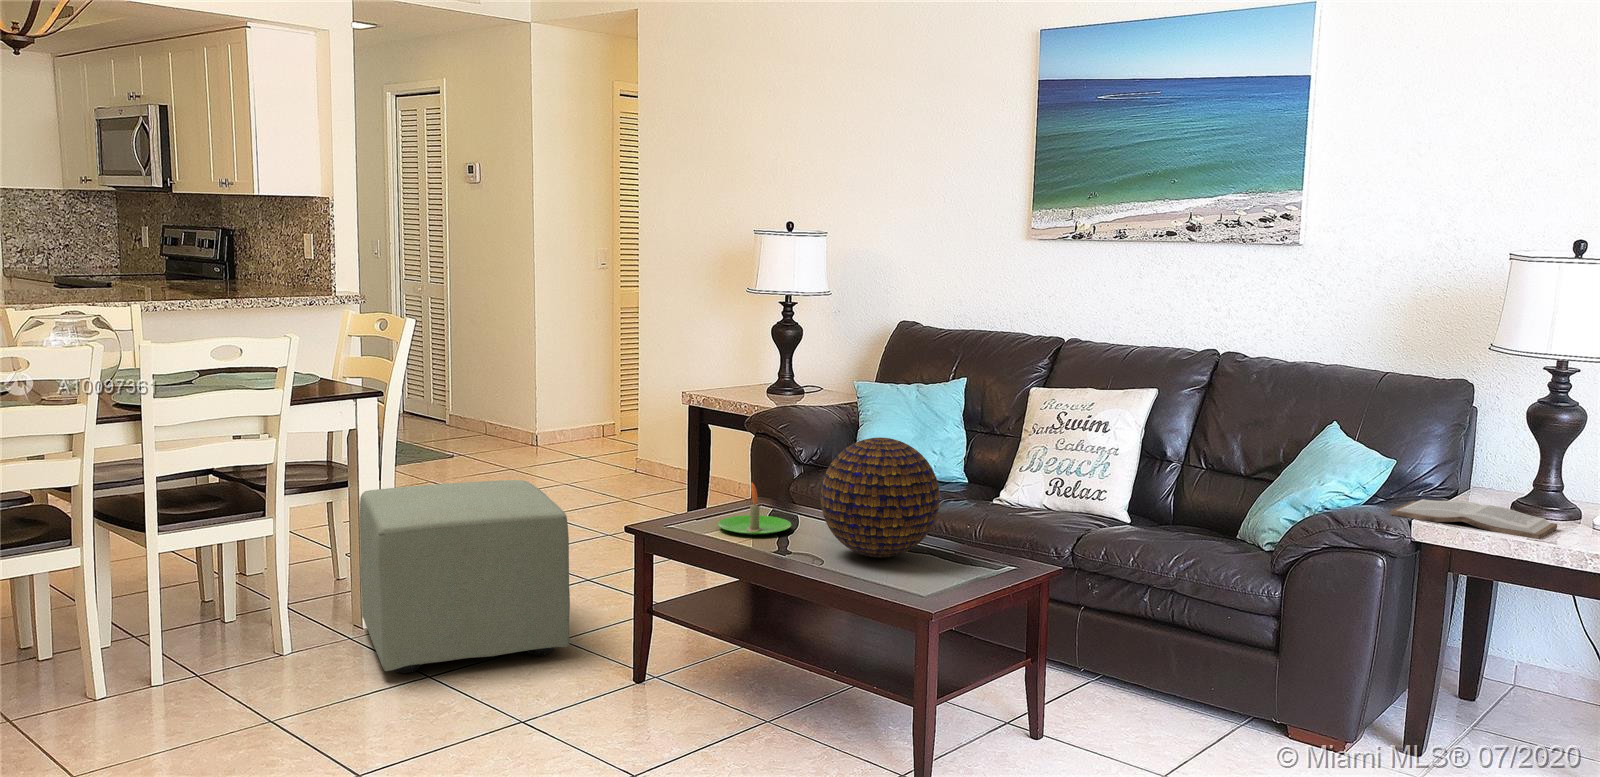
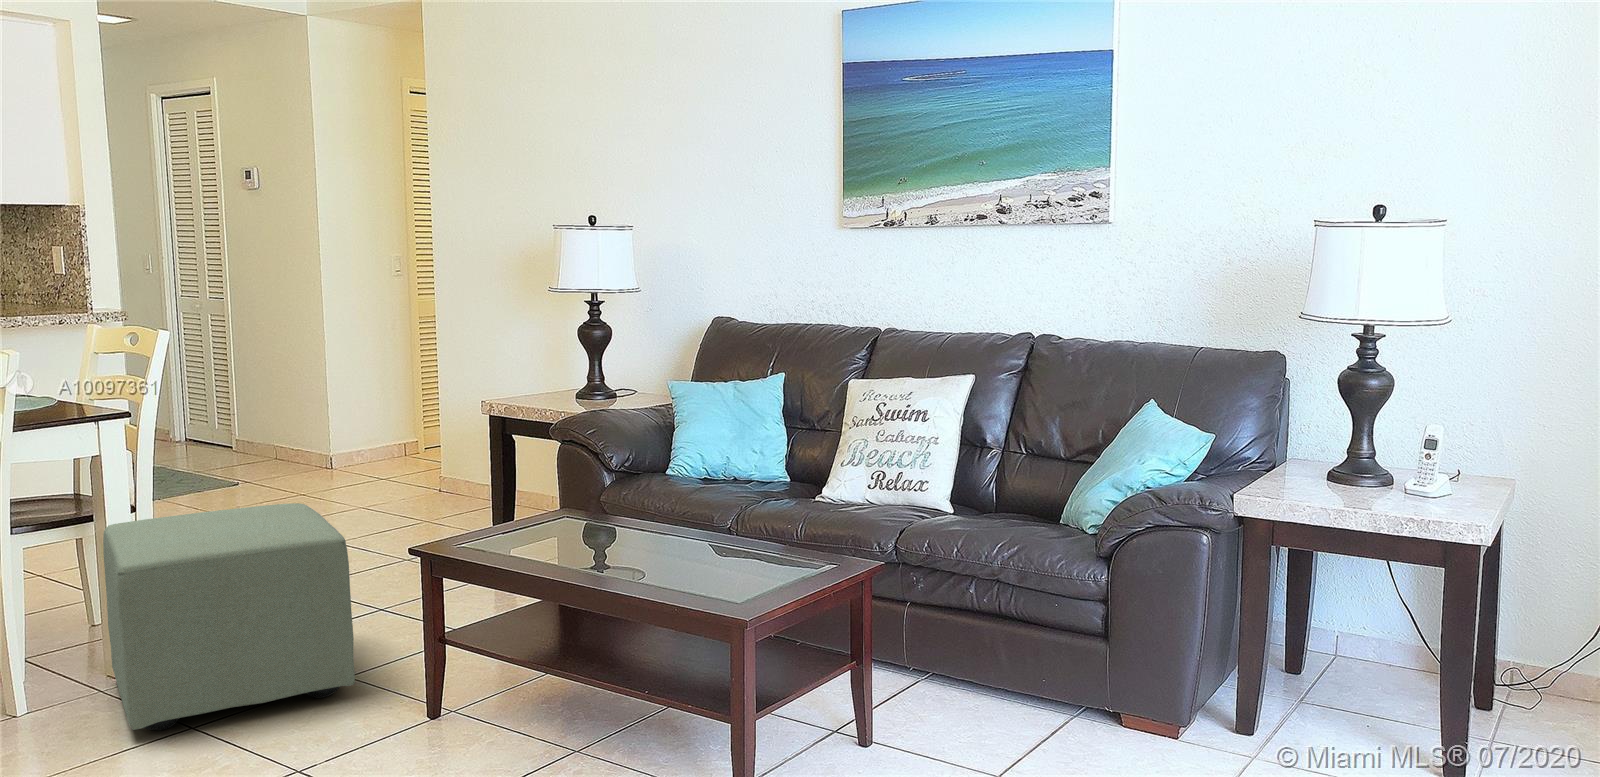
decorative orb: present [821,437,940,558] -> none [626,436,755,566]
candle: present [718,483,791,535] -> none [516,492,597,549]
book: present [1390,499,1557,539] -> none [1212,473,1372,507]

